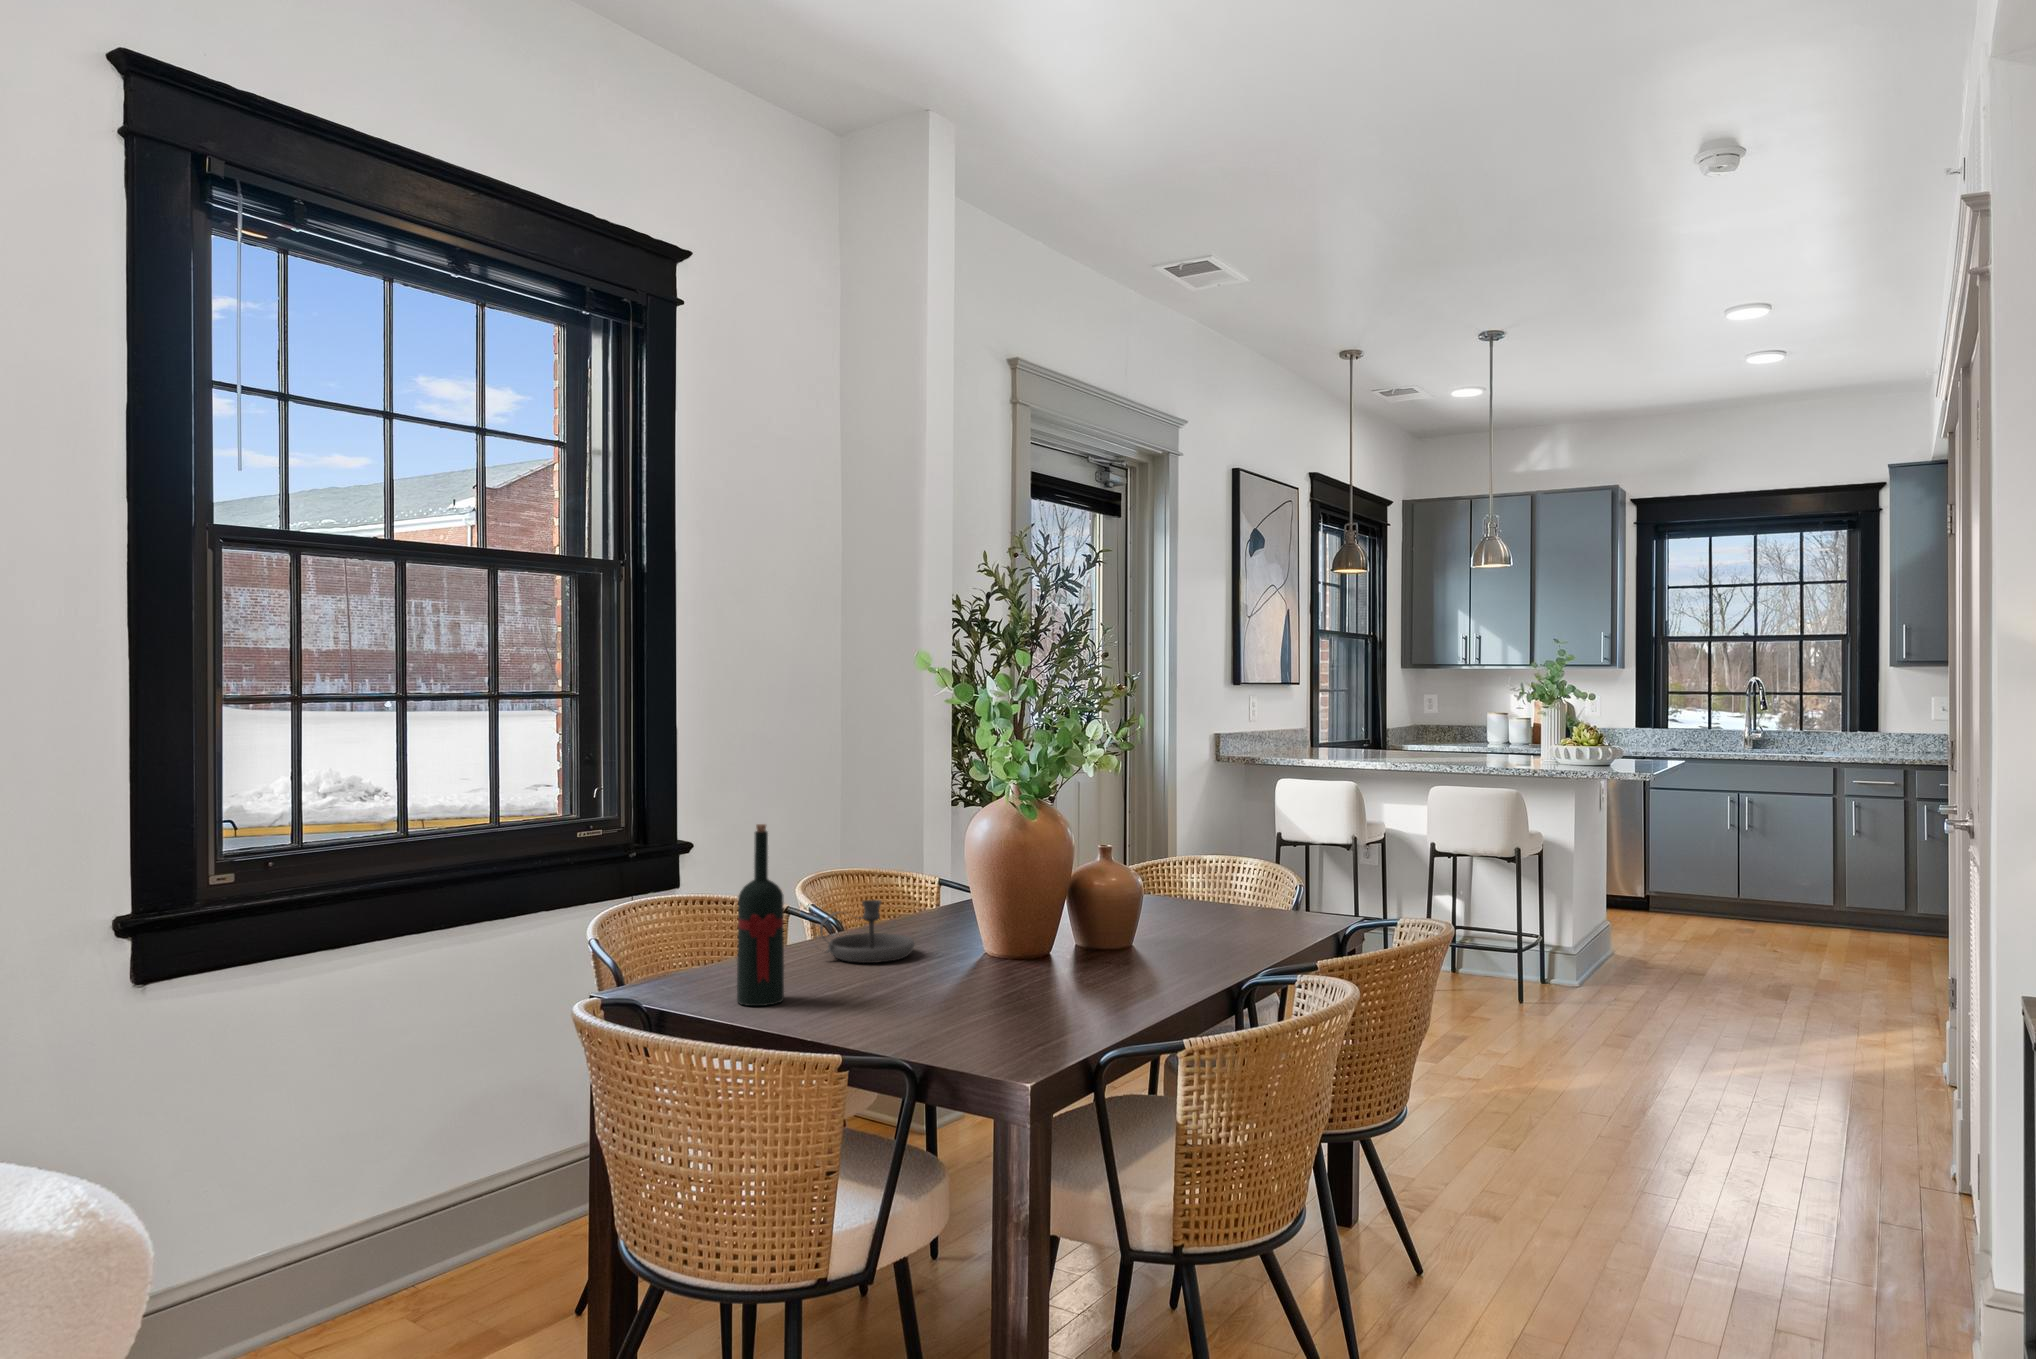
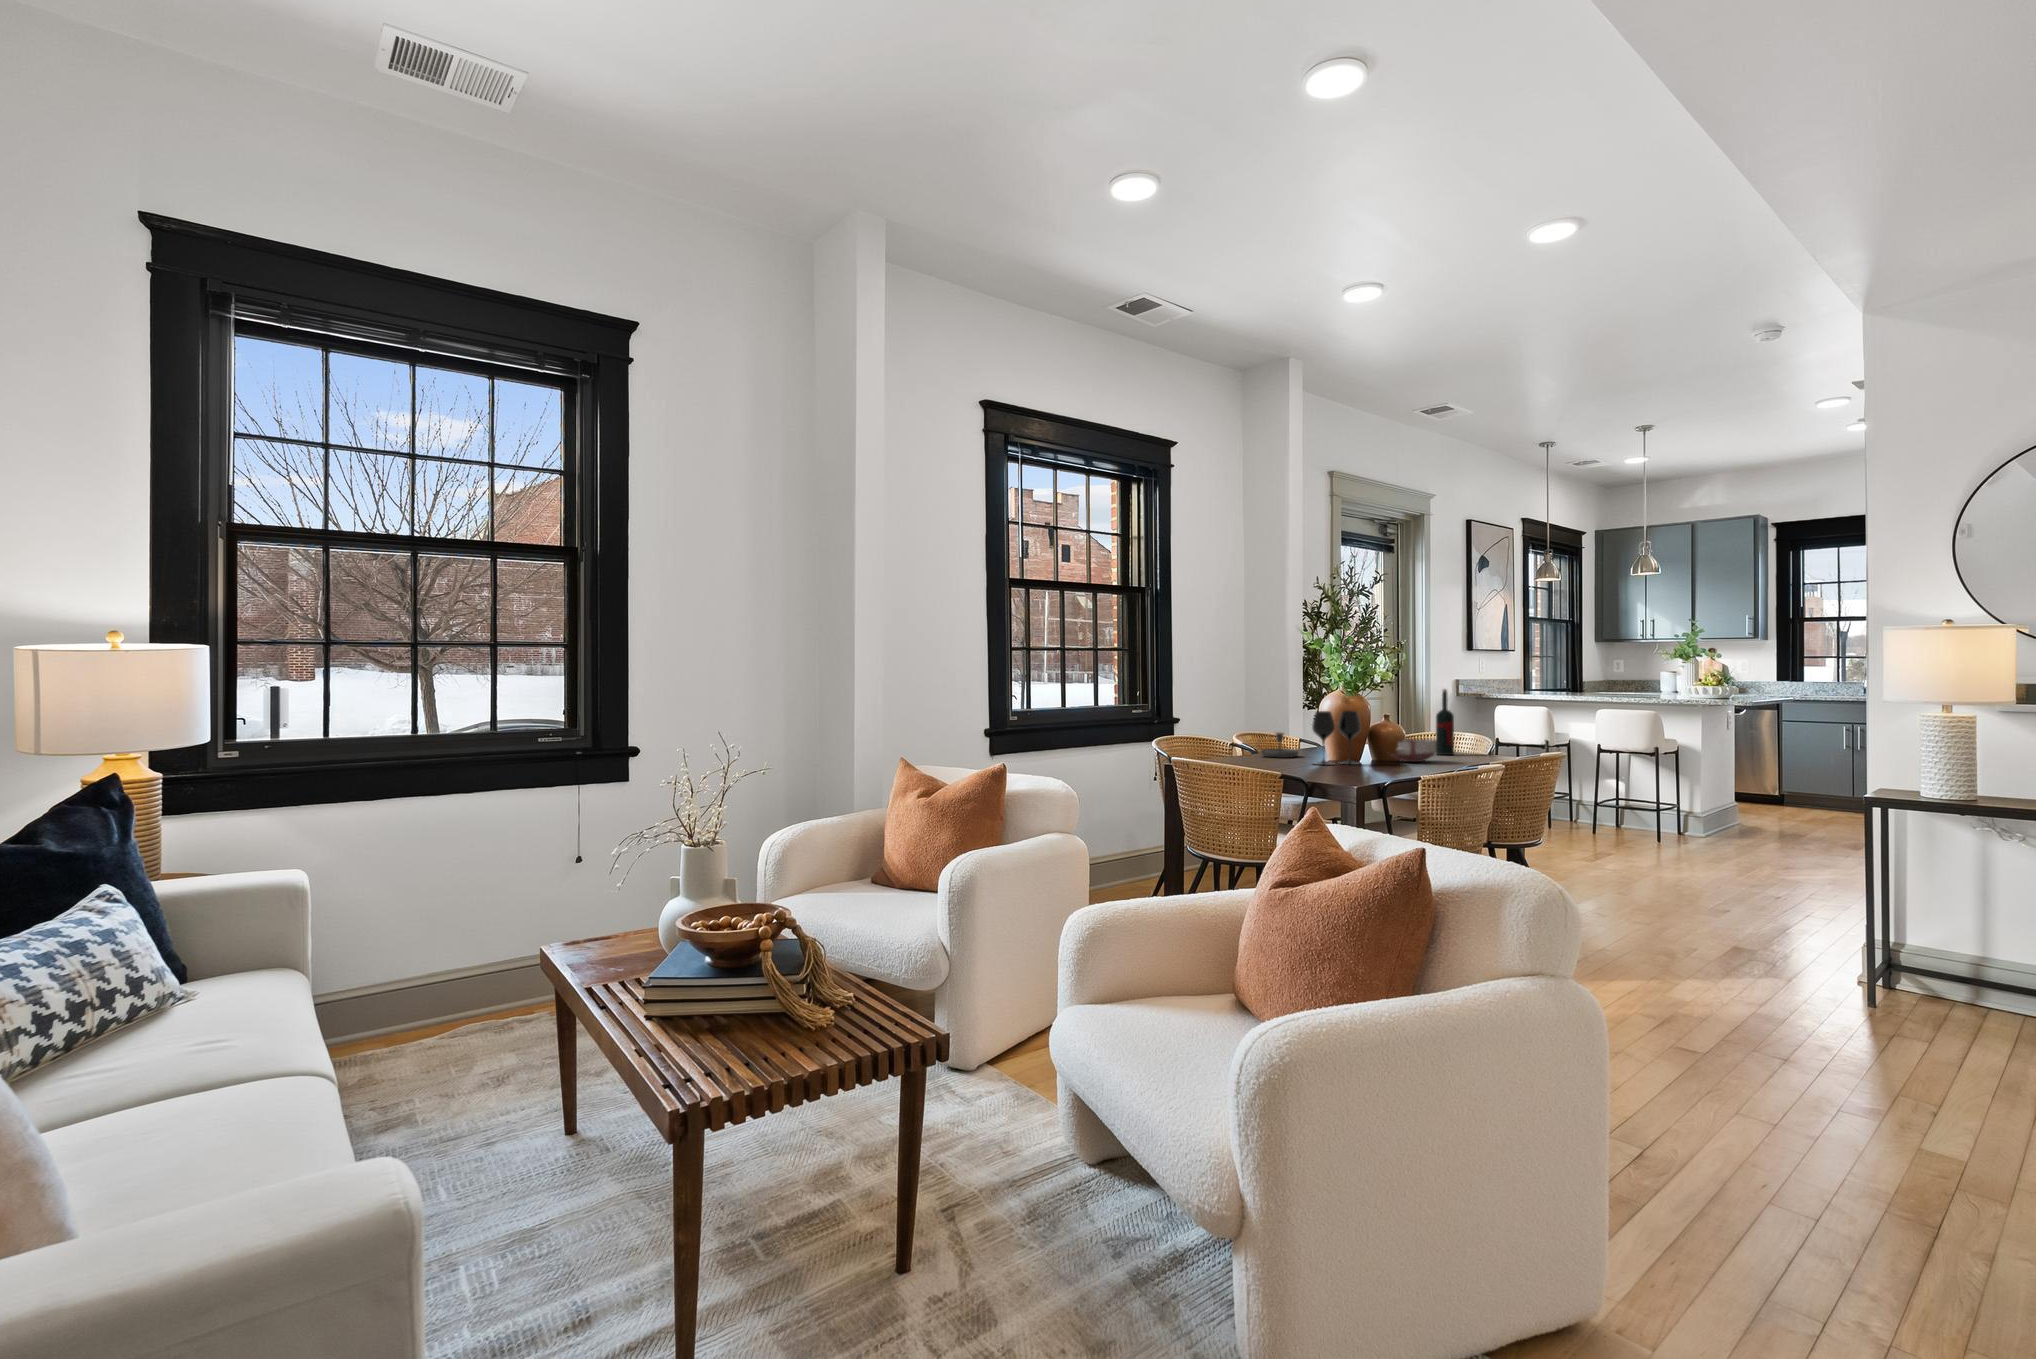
wine bottle: present [737,824,784,1006] -> present [1436,689,1454,755]
wine glass: none [928,863,1044,1004] -> present [1312,711,1361,765]
ceramic bowl: none [1100,916,1207,976] -> present [1391,739,1437,762]

